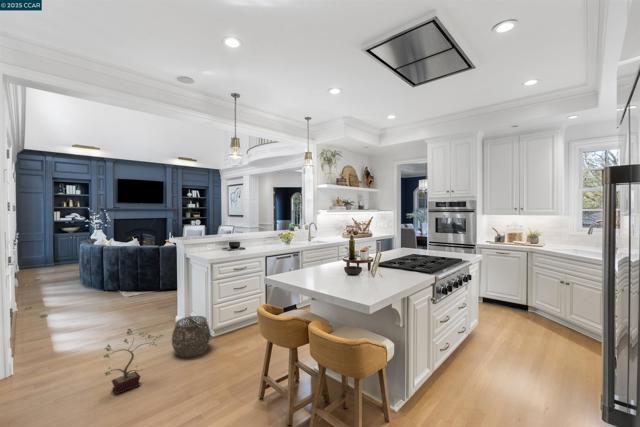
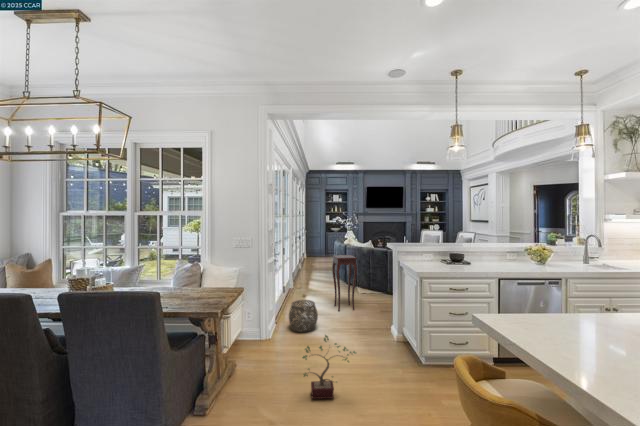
side table: none [95,255,131,319] -> present [332,255,357,311]
woven basket: present [172,316,210,357] -> present [289,300,318,332]

